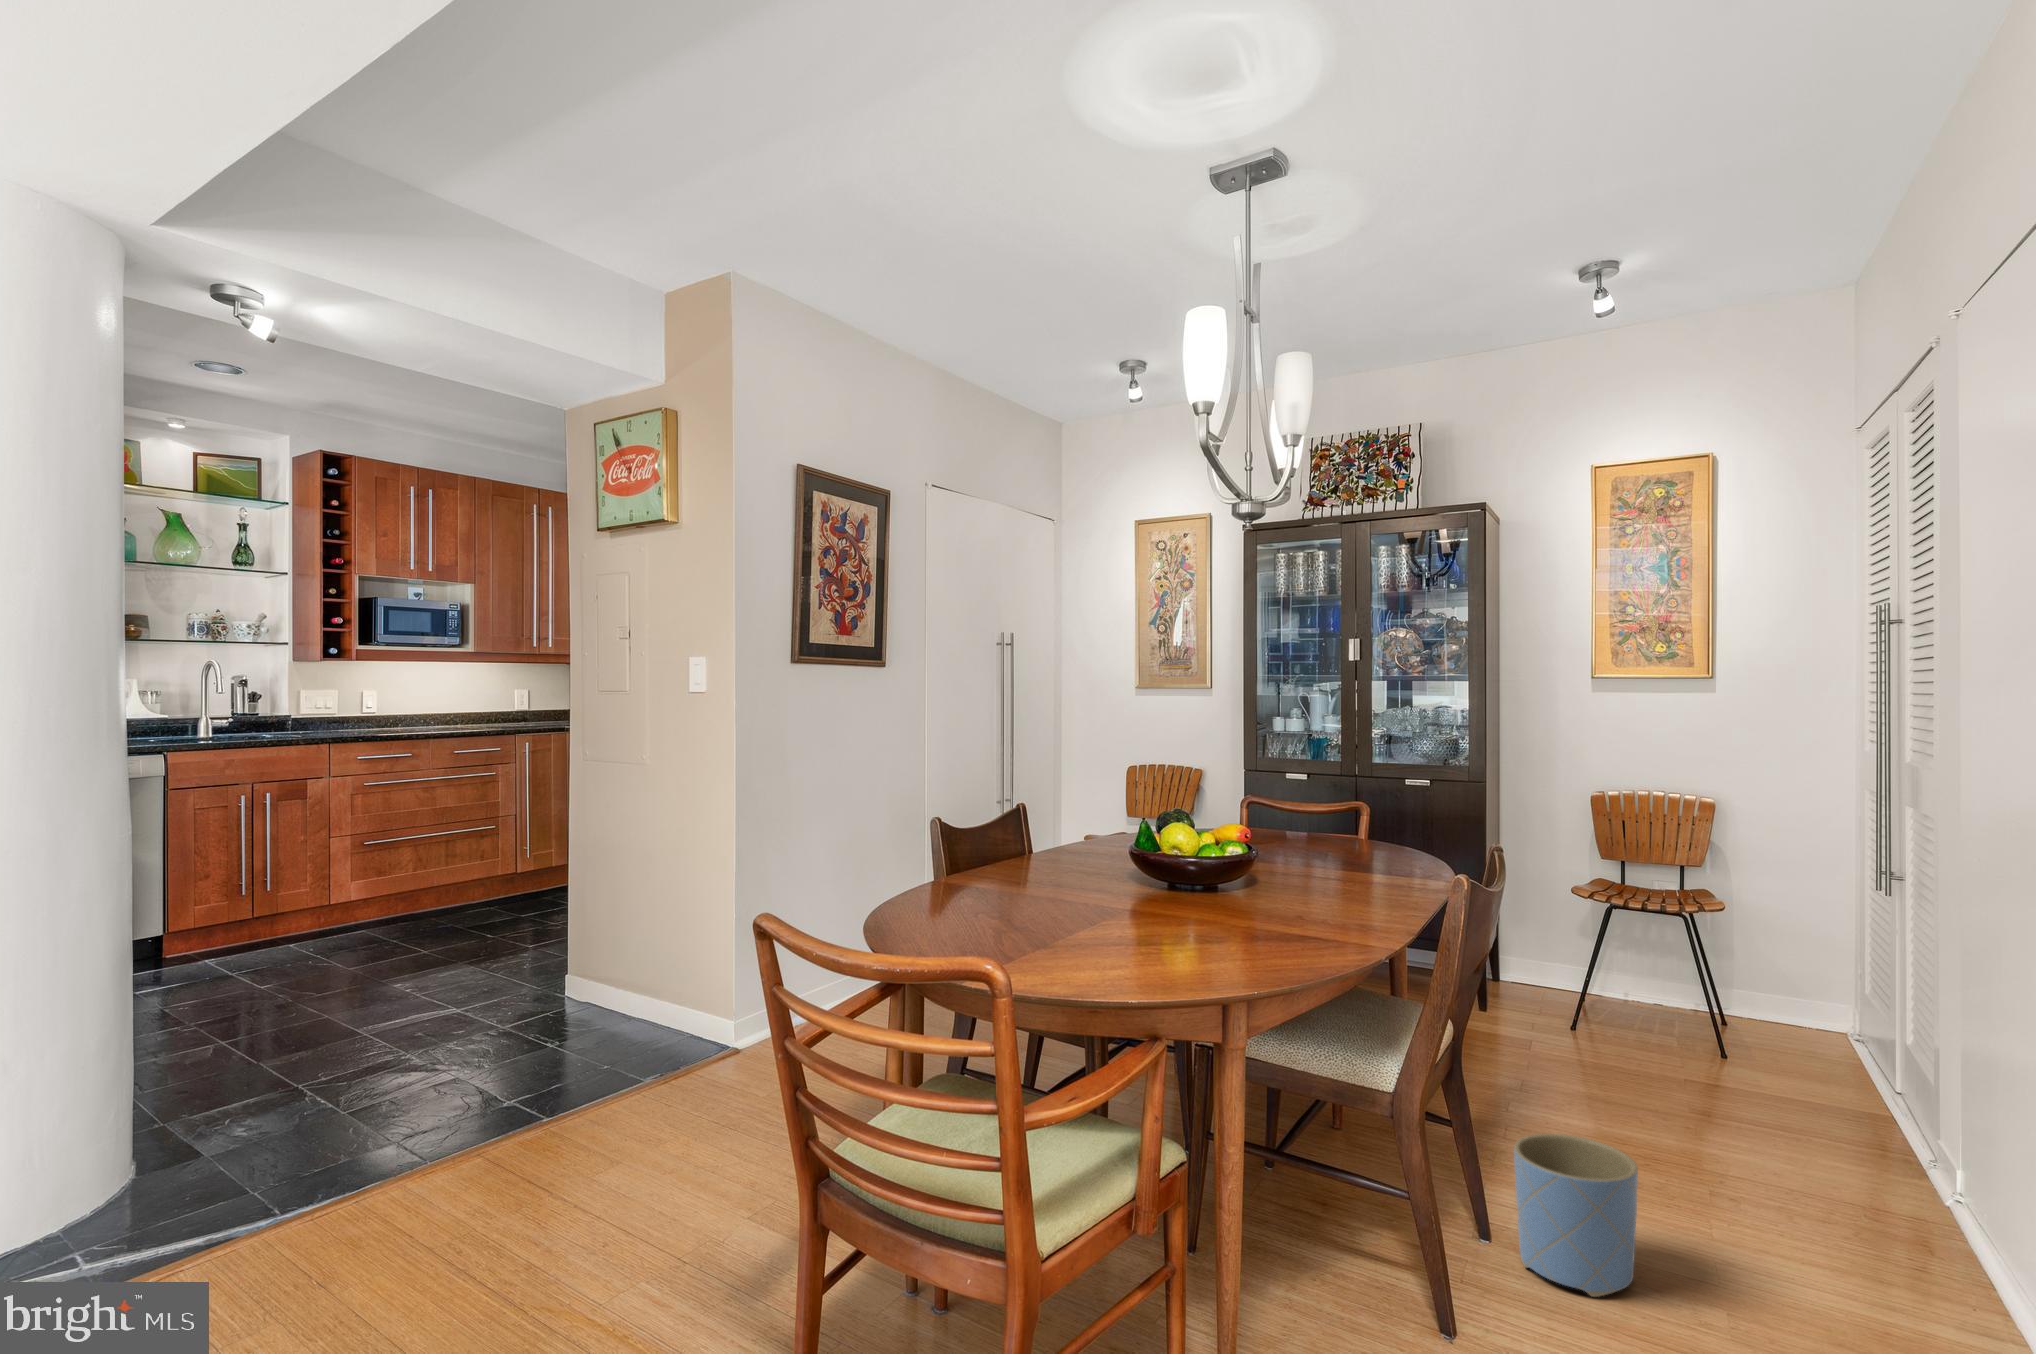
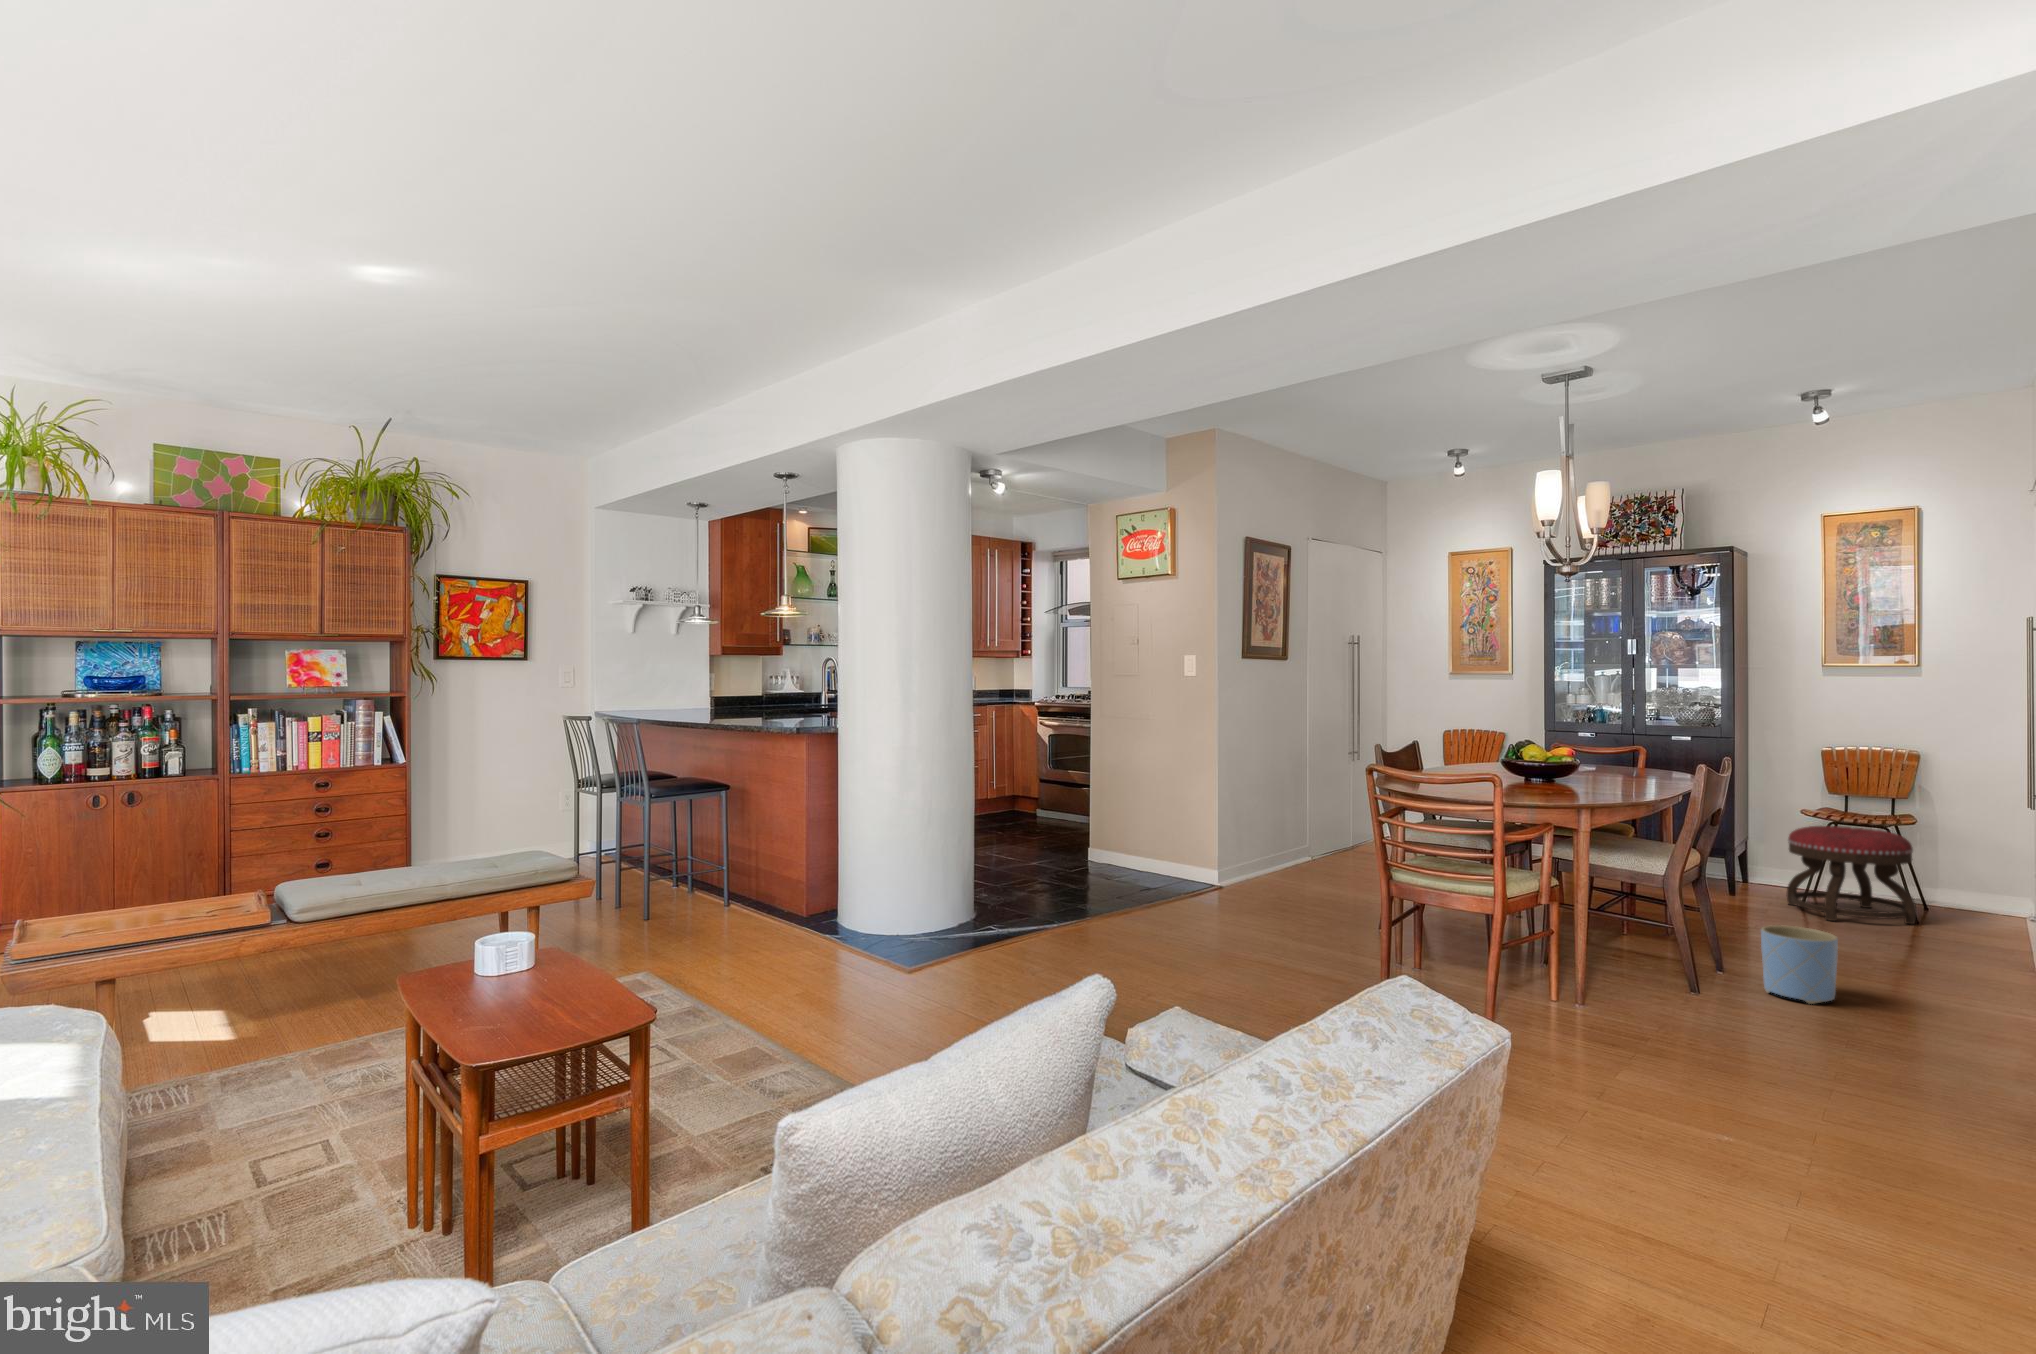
ottoman: none [1552,908,1722,1060] -> present [1786,826,1917,925]

